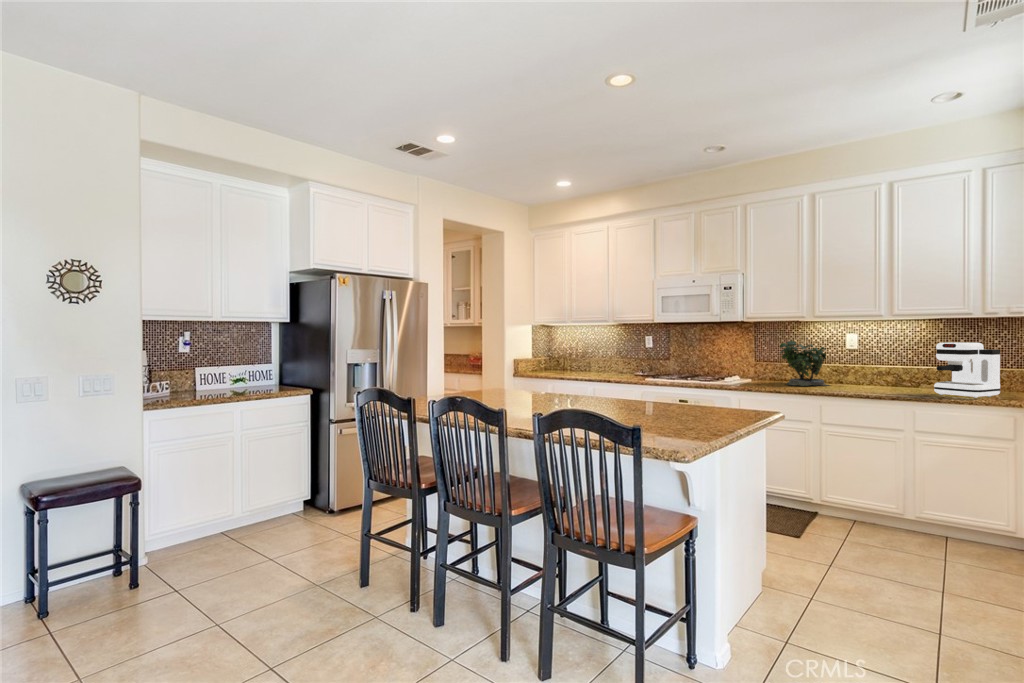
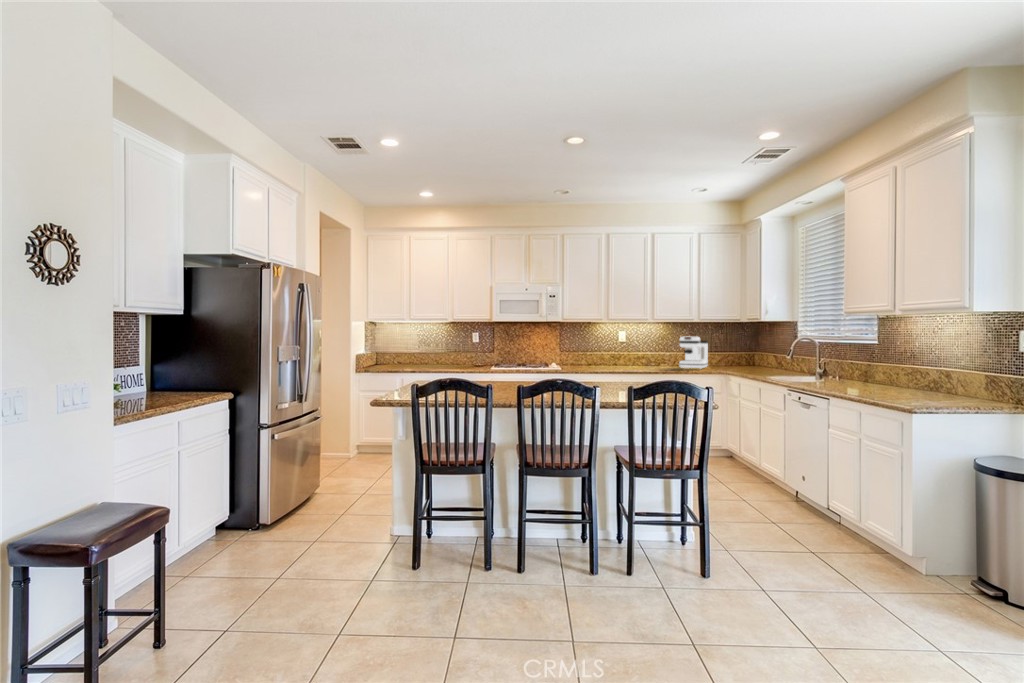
potted plant: present [780,341,828,386] -> none [585,334,618,367]

